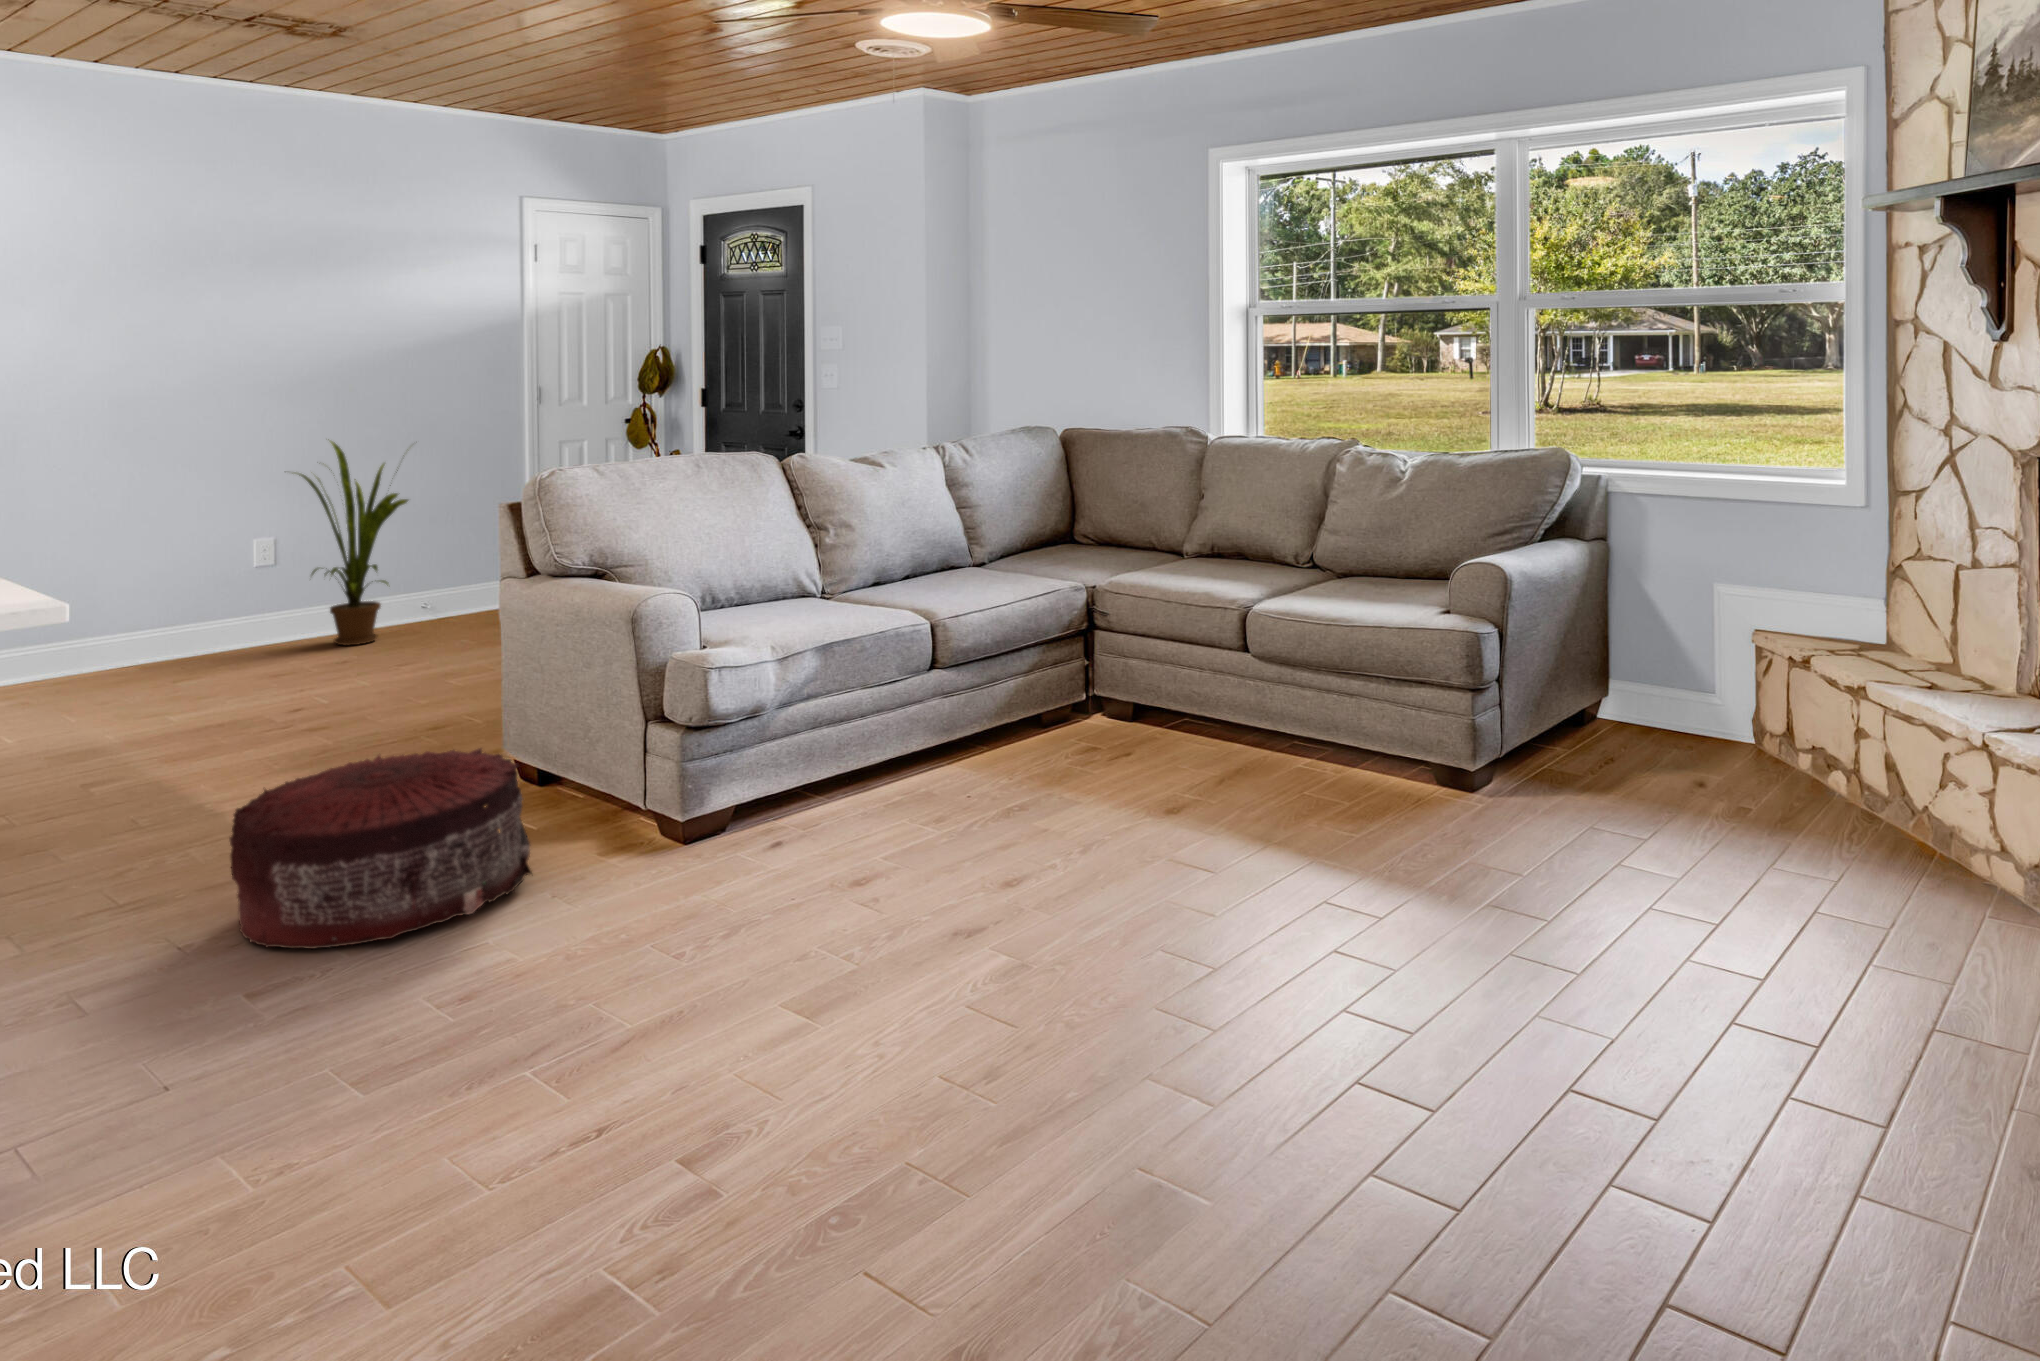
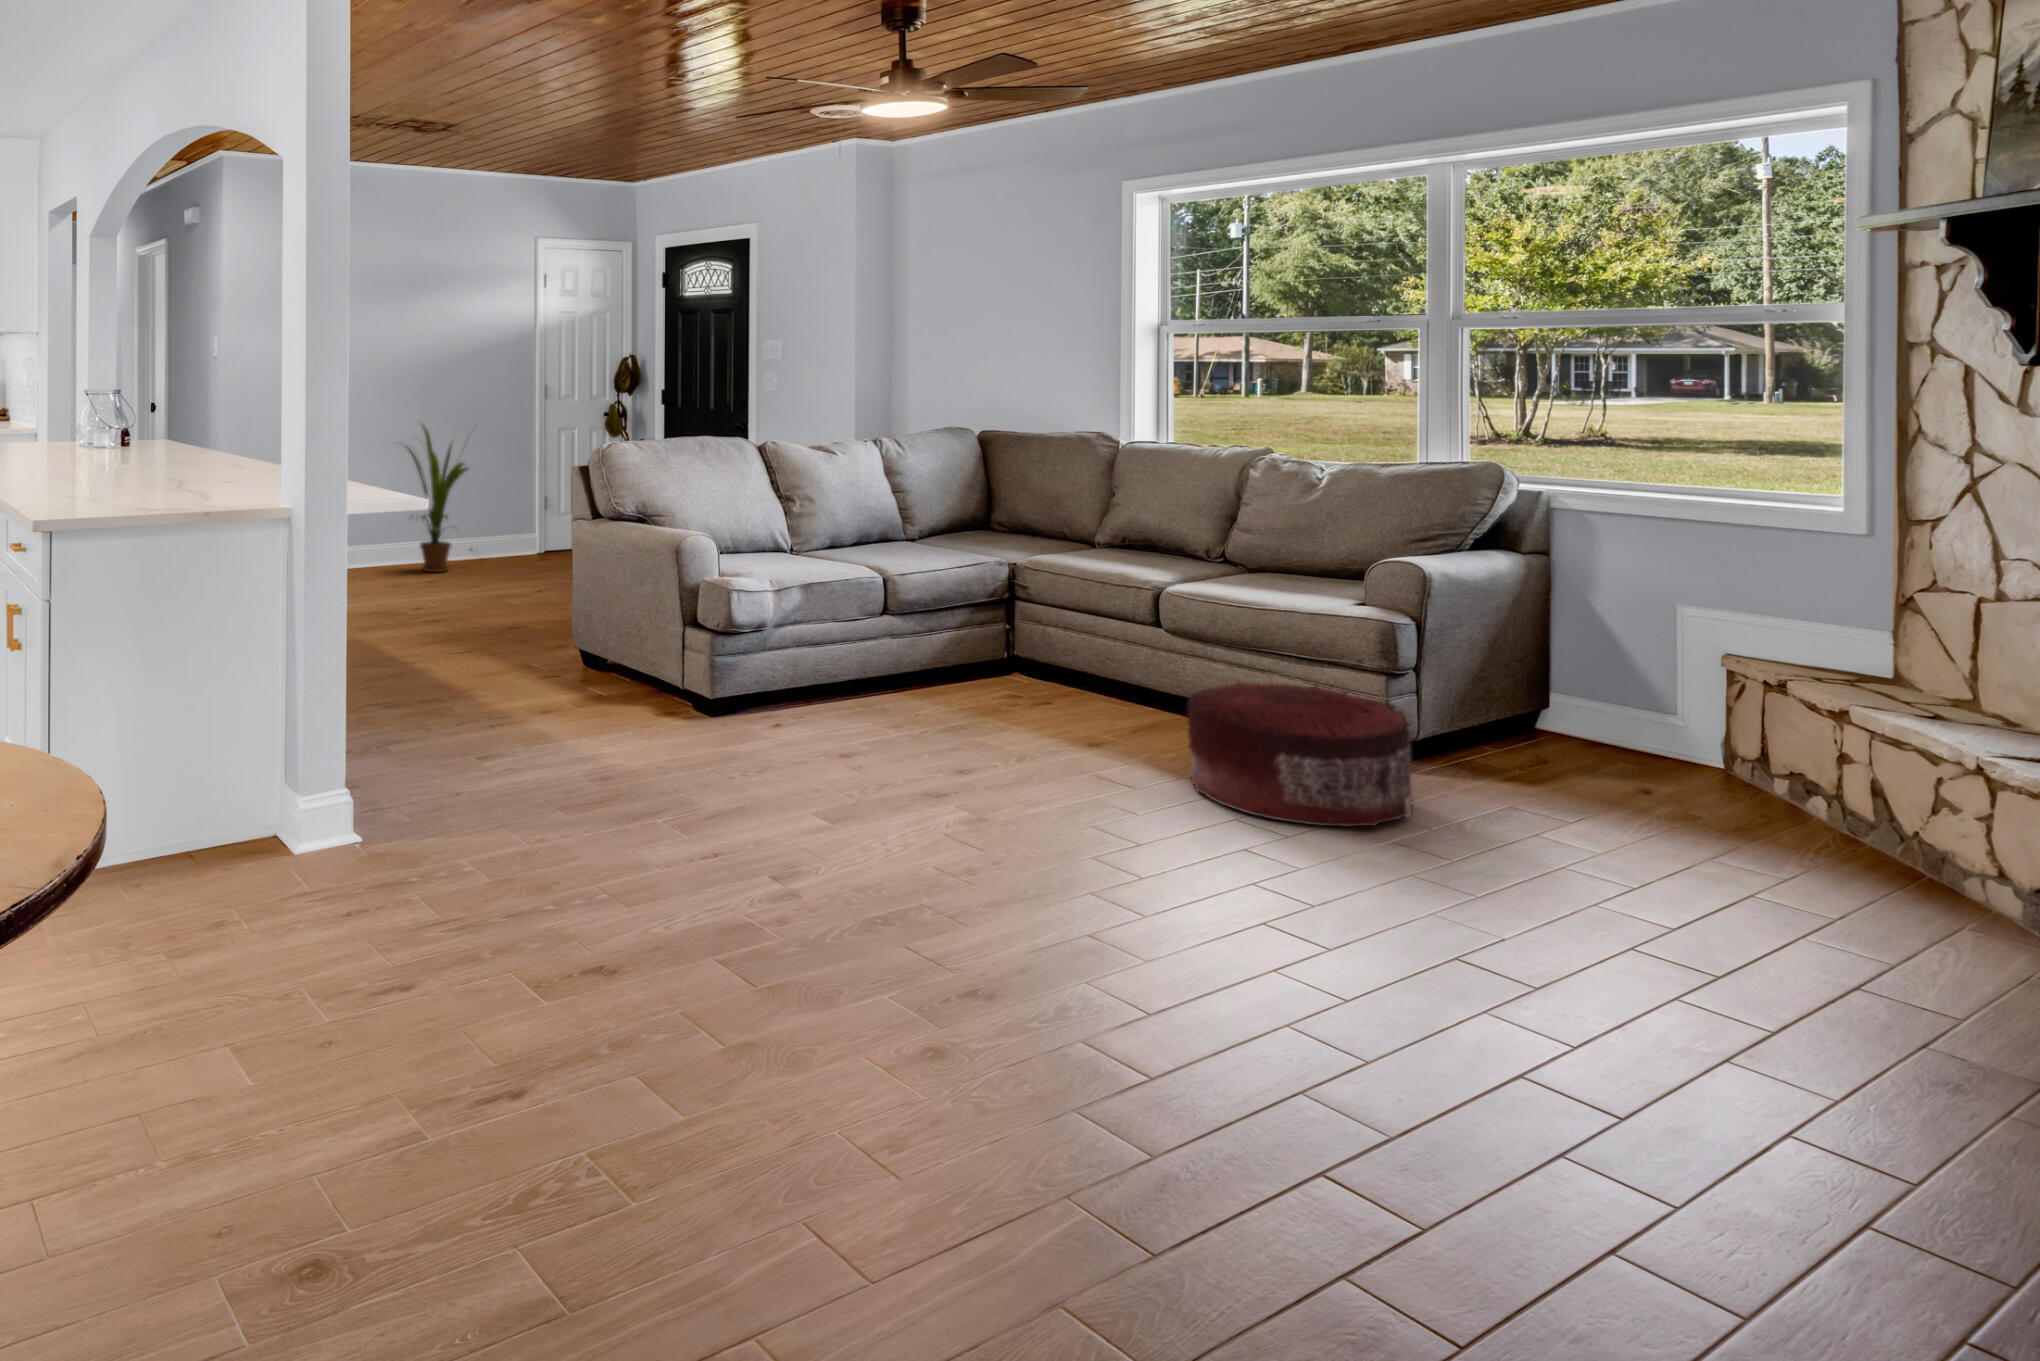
pouf: present [230,748,532,949] -> present [1187,682,1412,826]

